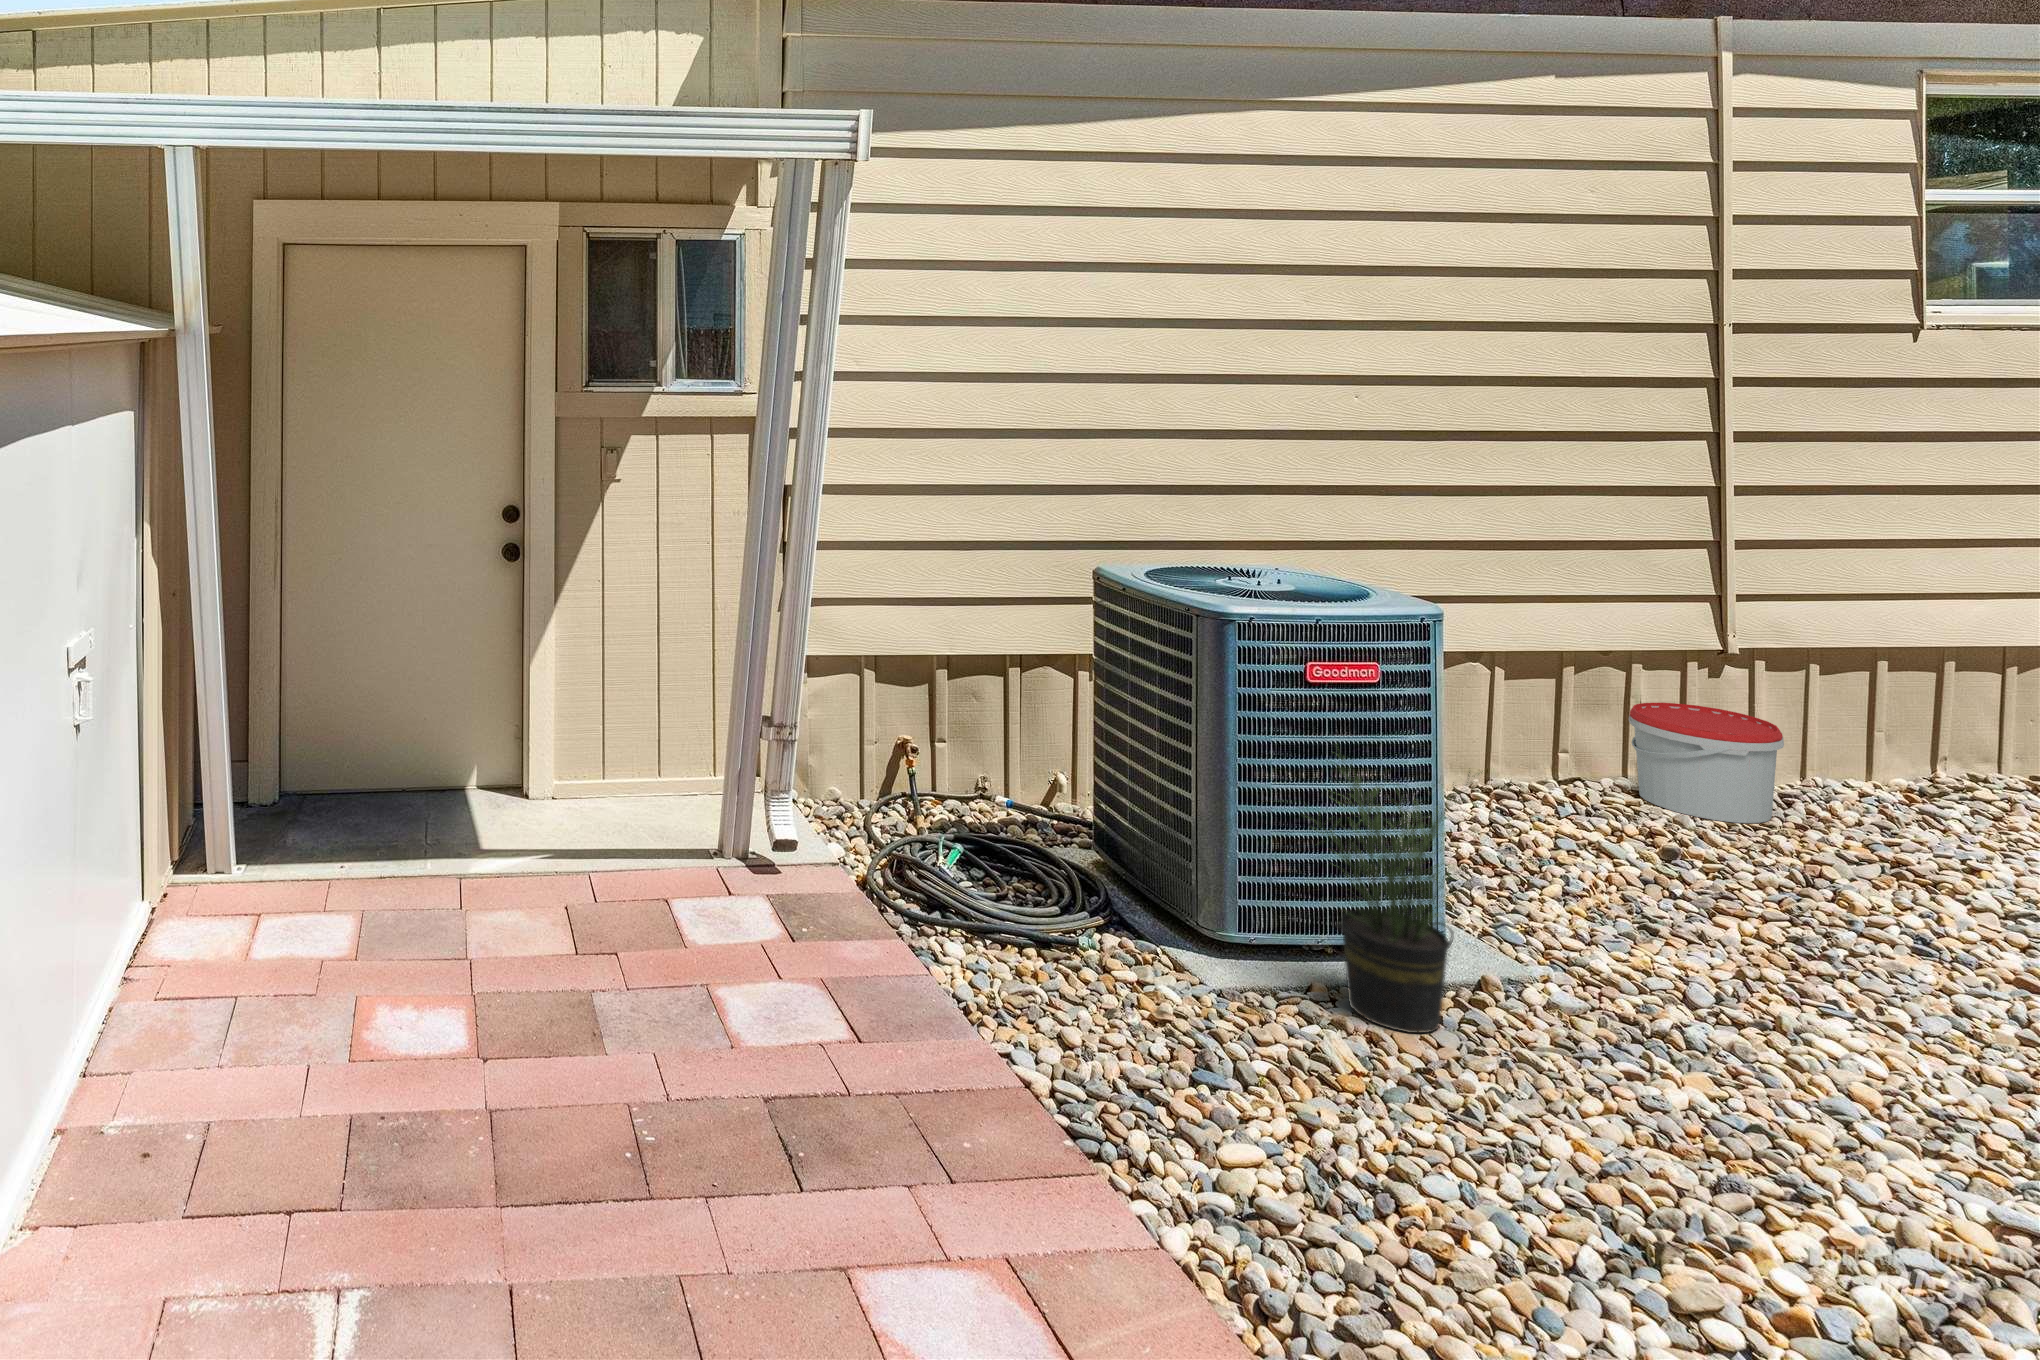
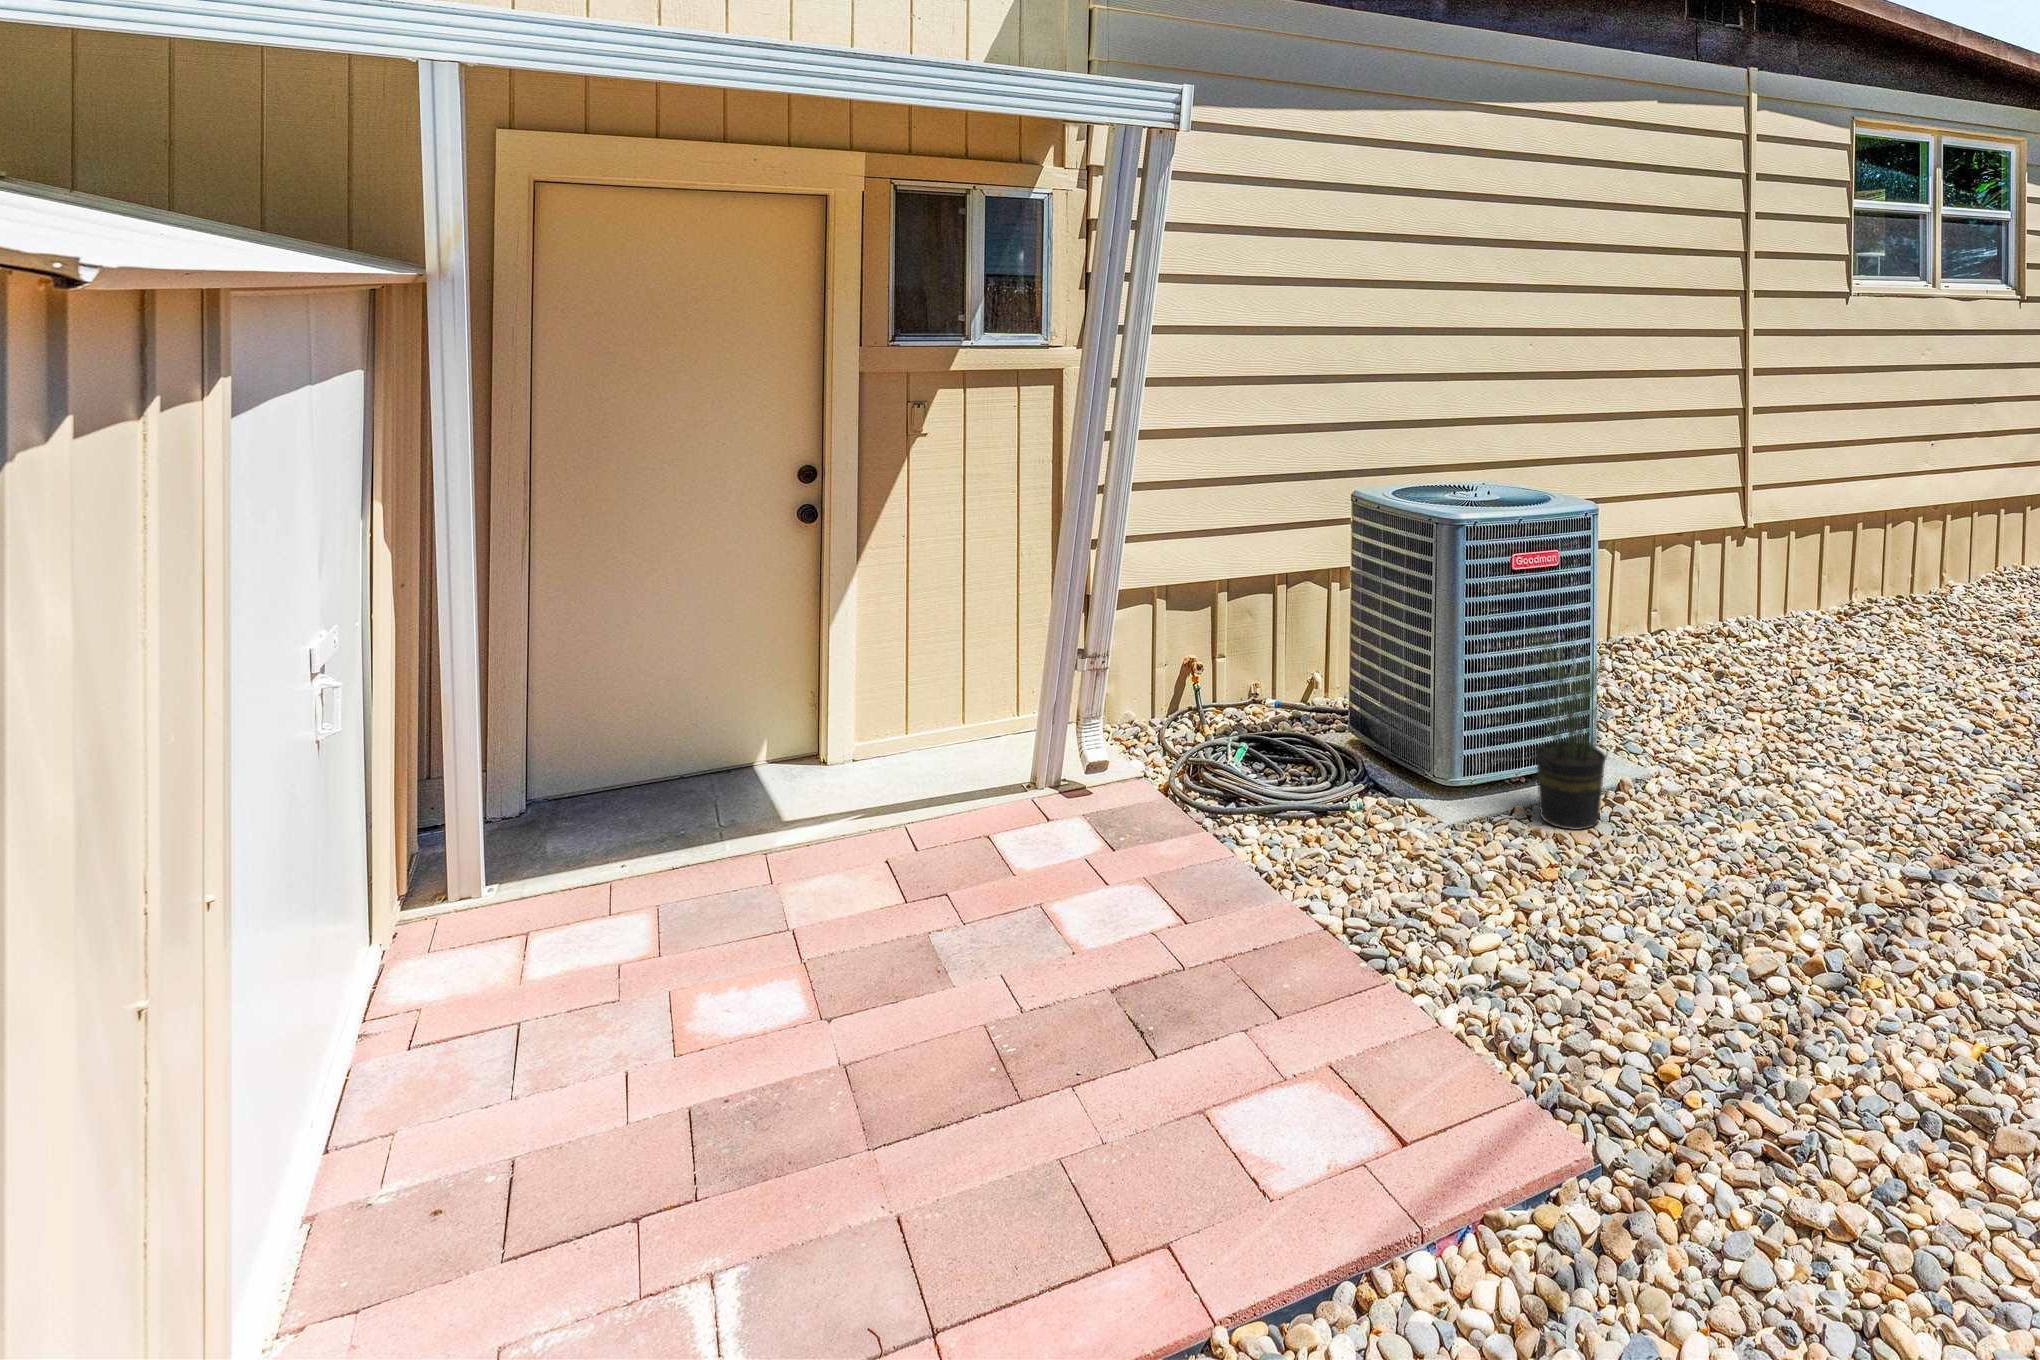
bucket: present [1629,703,1784,823] -> none [1692,568,1779,649]

